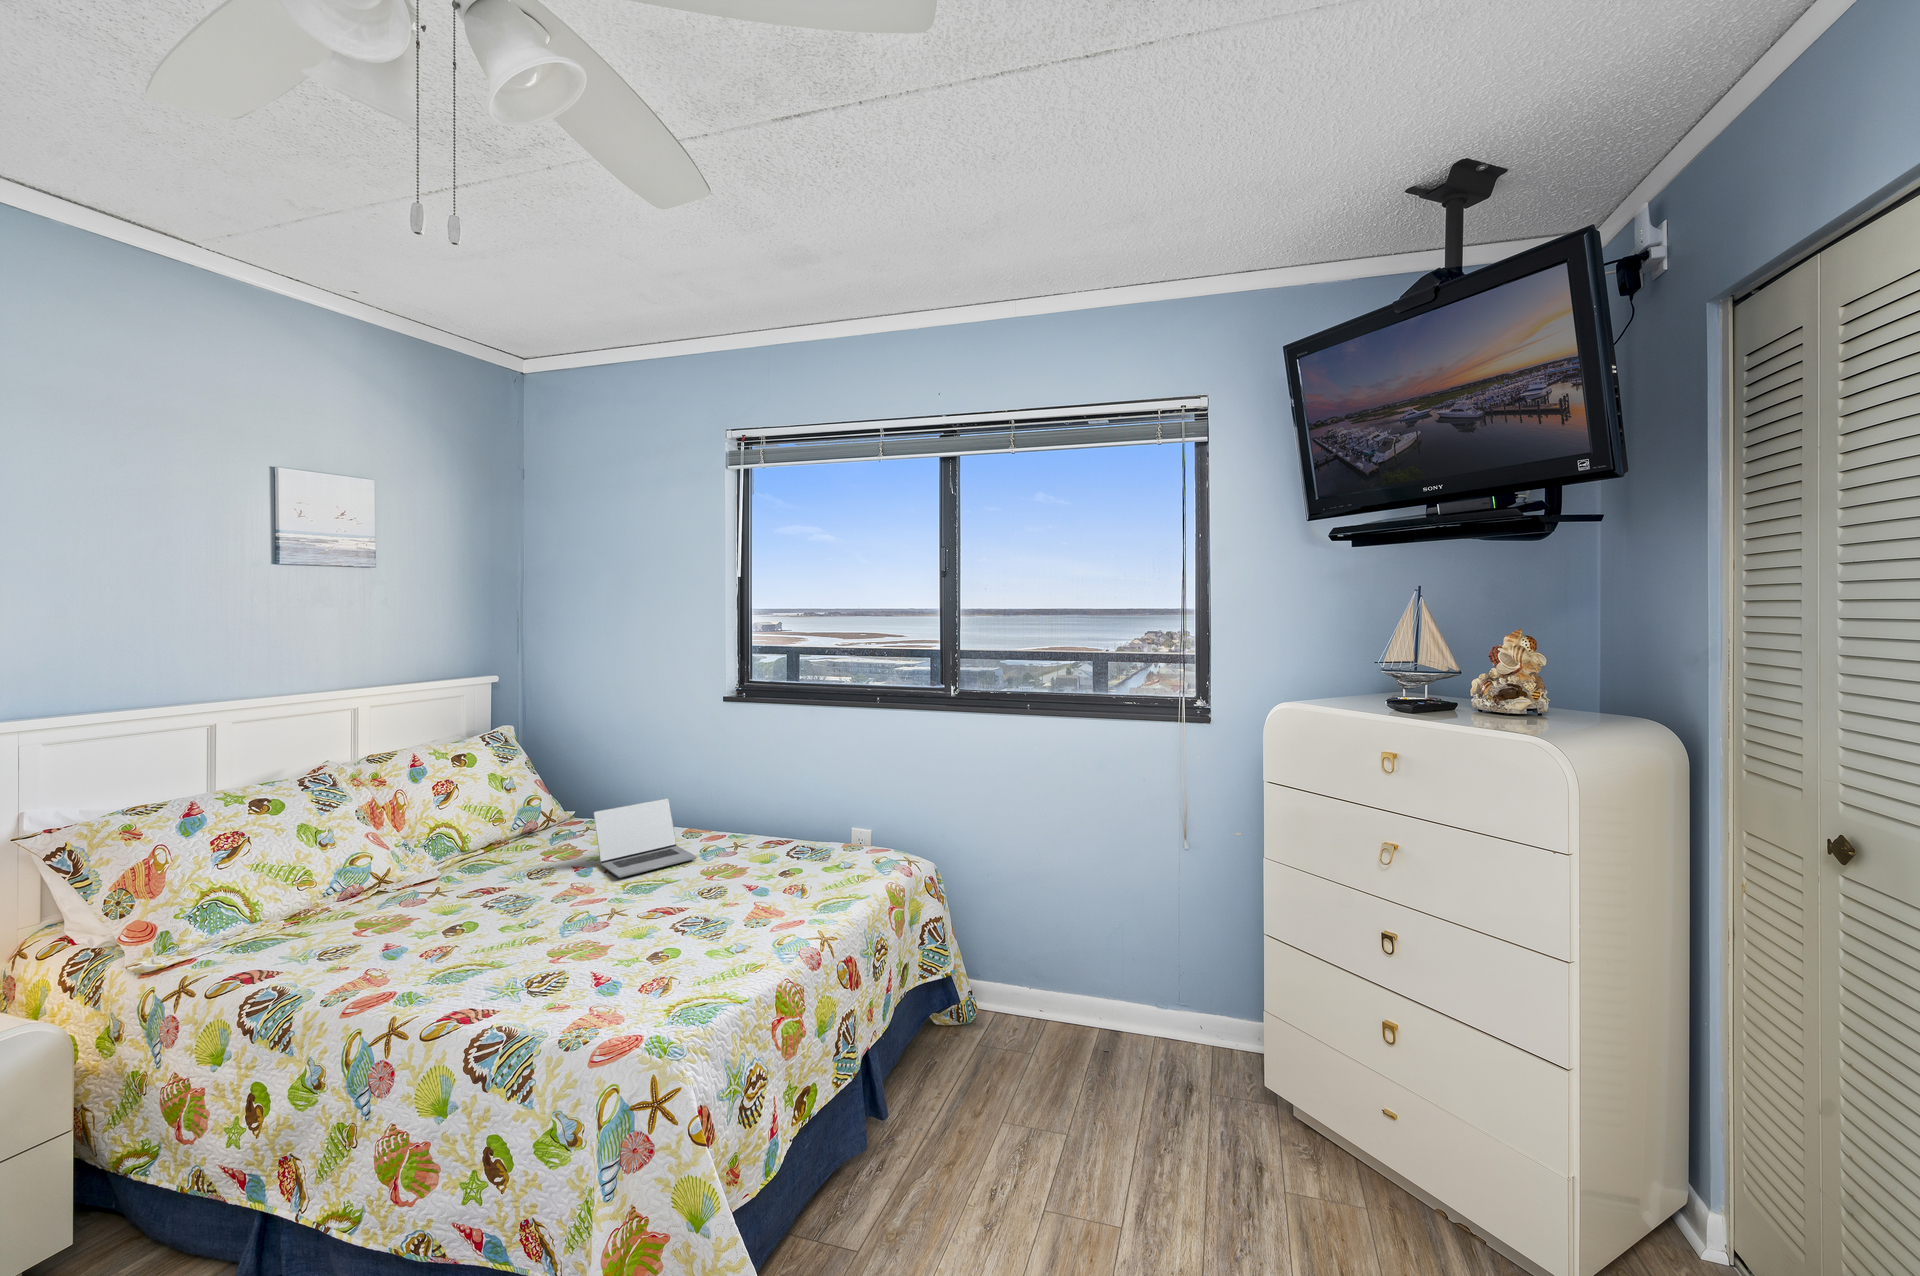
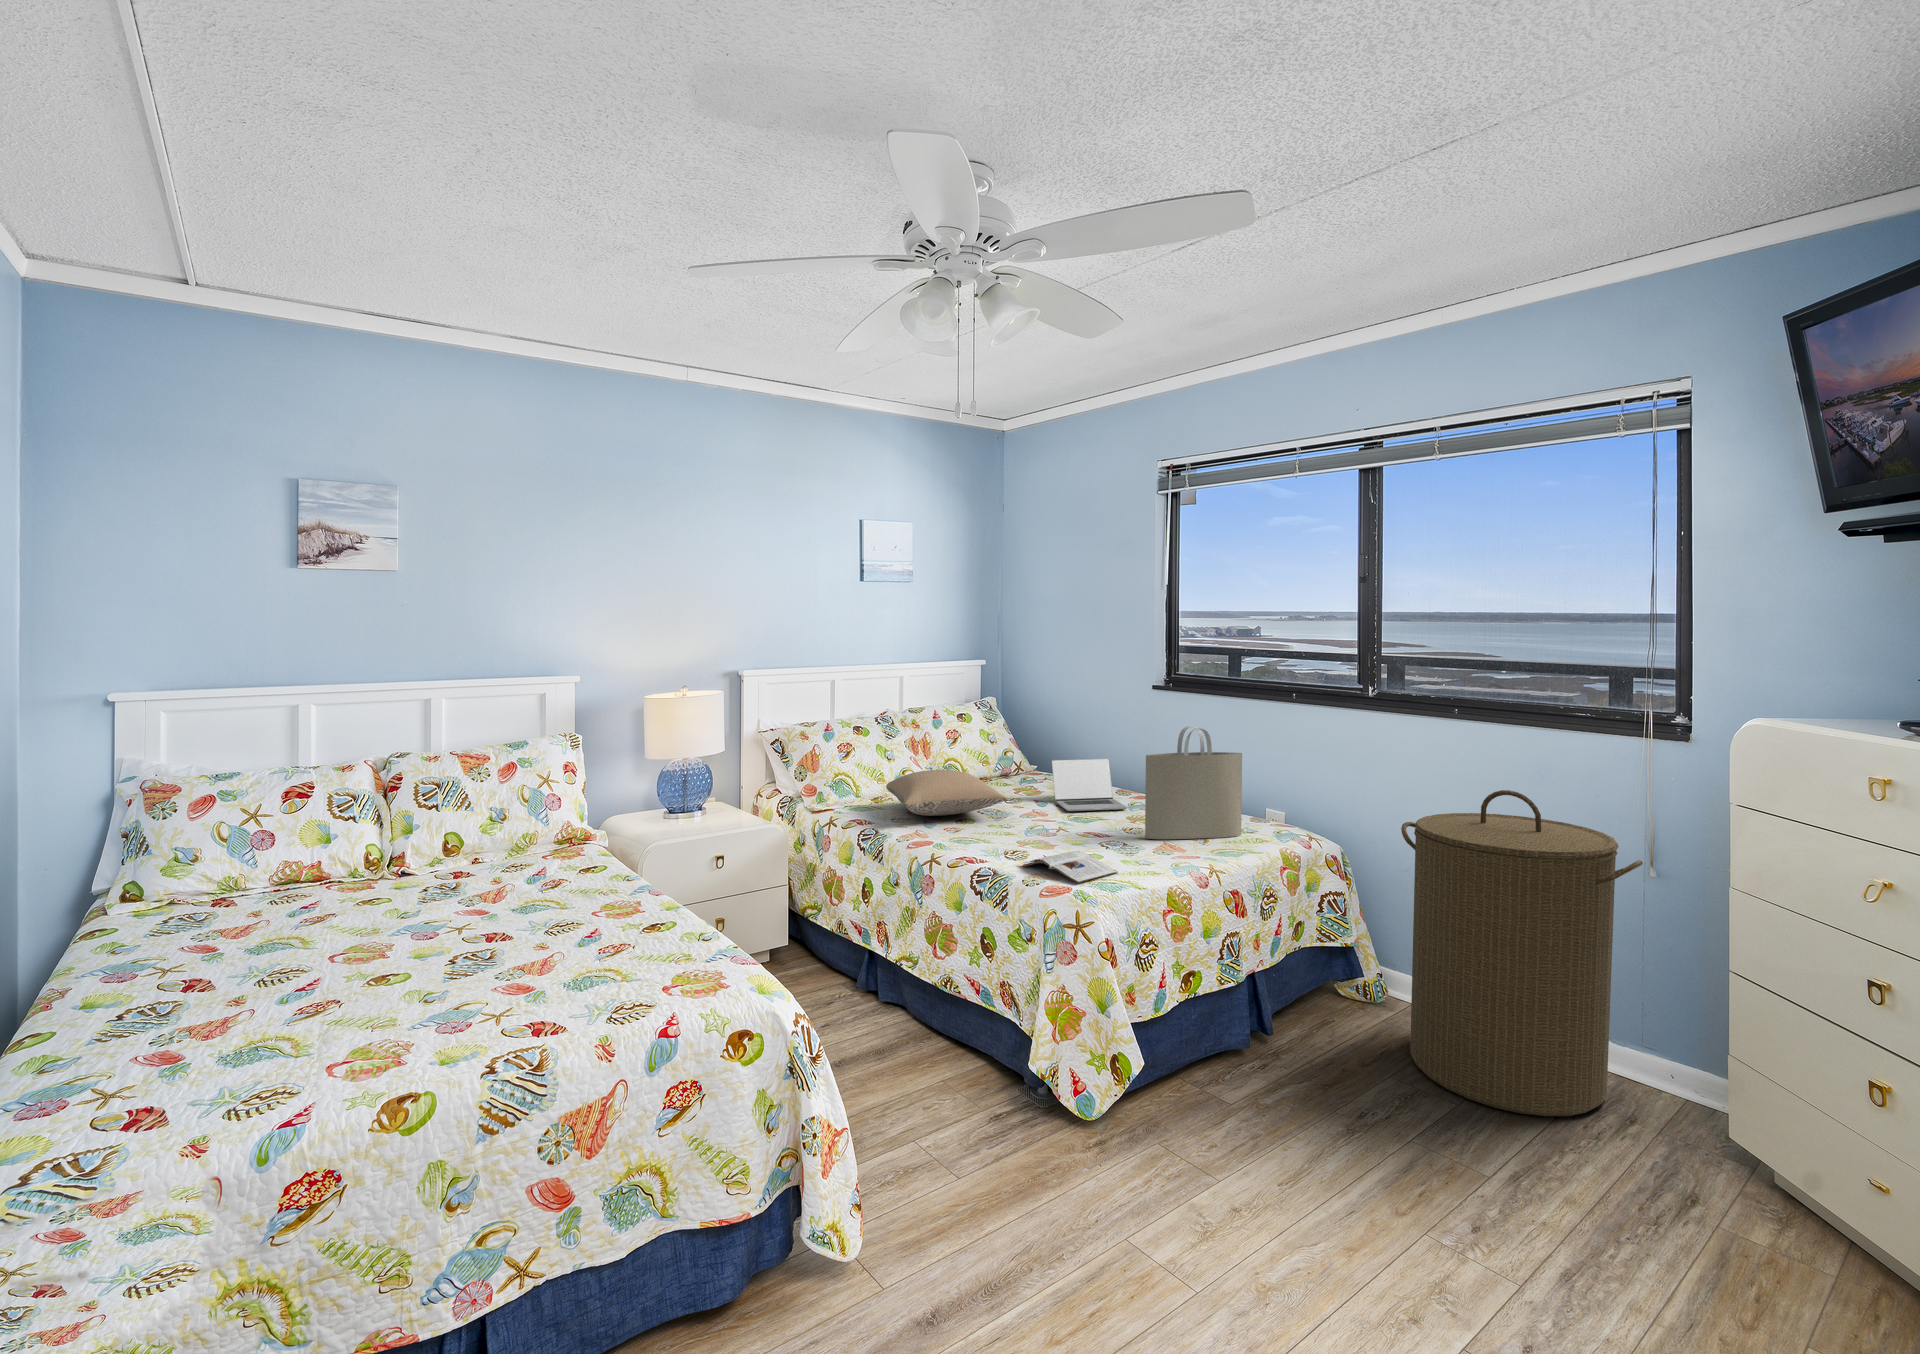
tote bag: none [726,756,836,903] -> present [1145,726,1242,839]
laundry hamper: none [998,790,1206,1121] -> present [1401,790,1643,1116]
pillow: none [313,852,529,939] -> present [886,770,1007,816]
magazine: none [556,955,706,1021] -> present [1023,851,1118,883]

